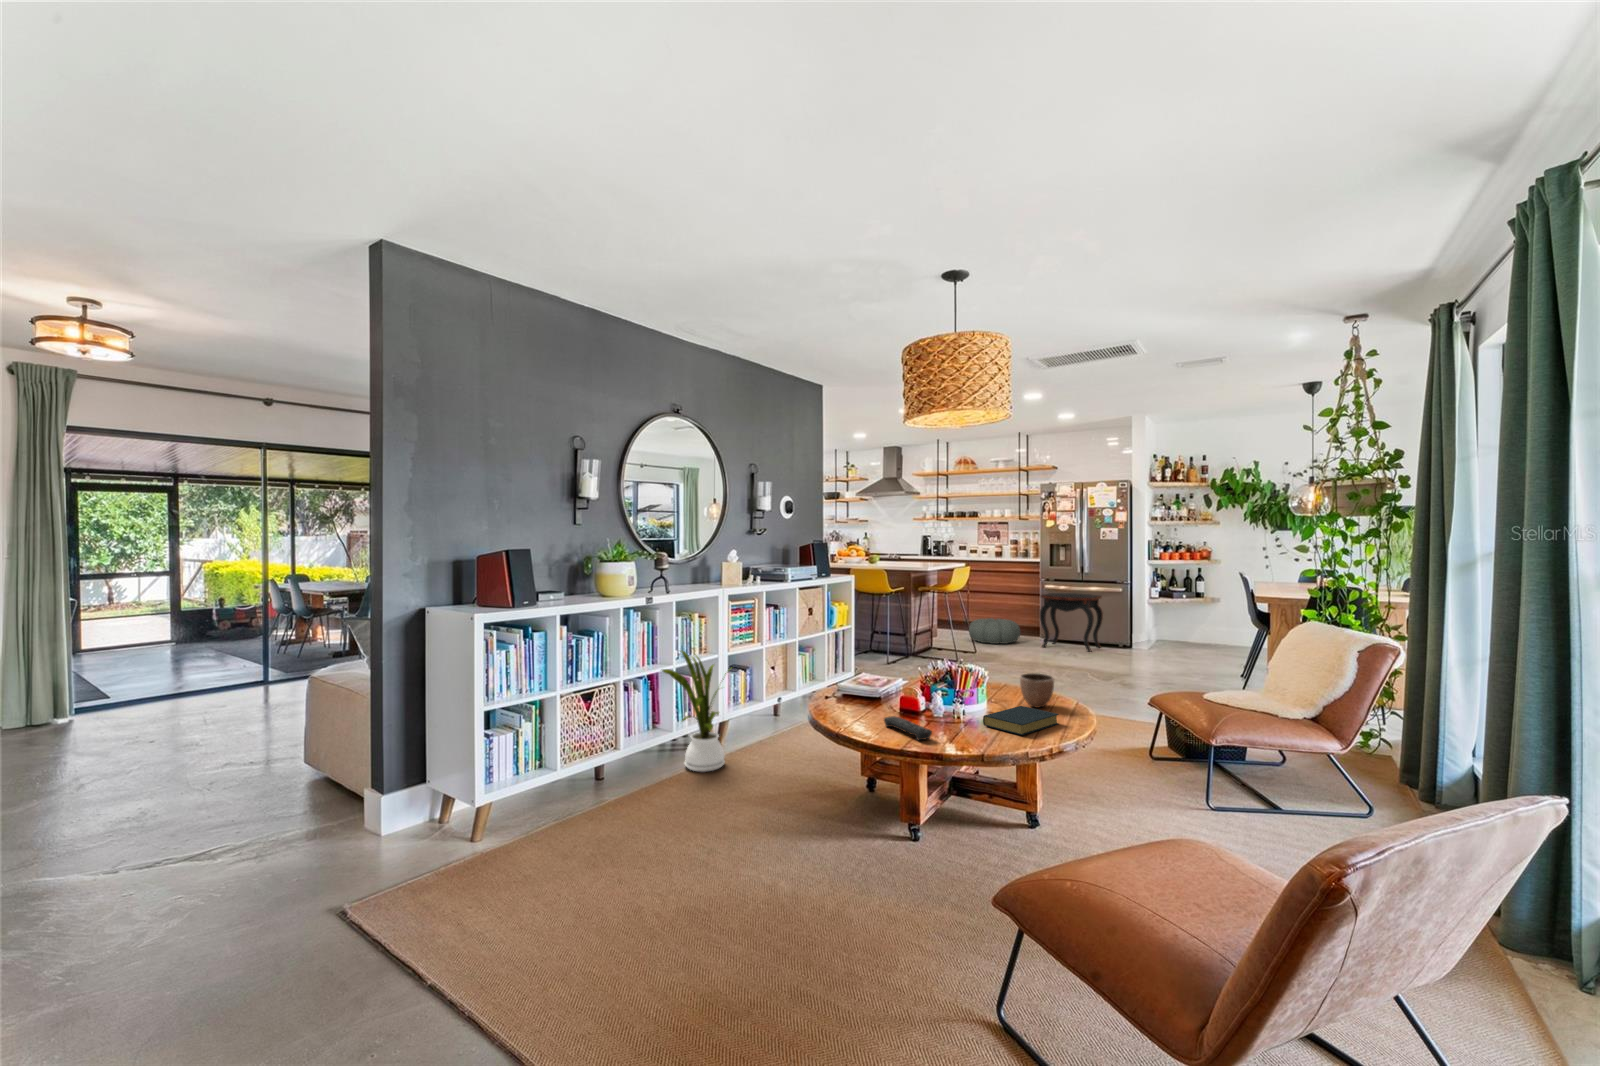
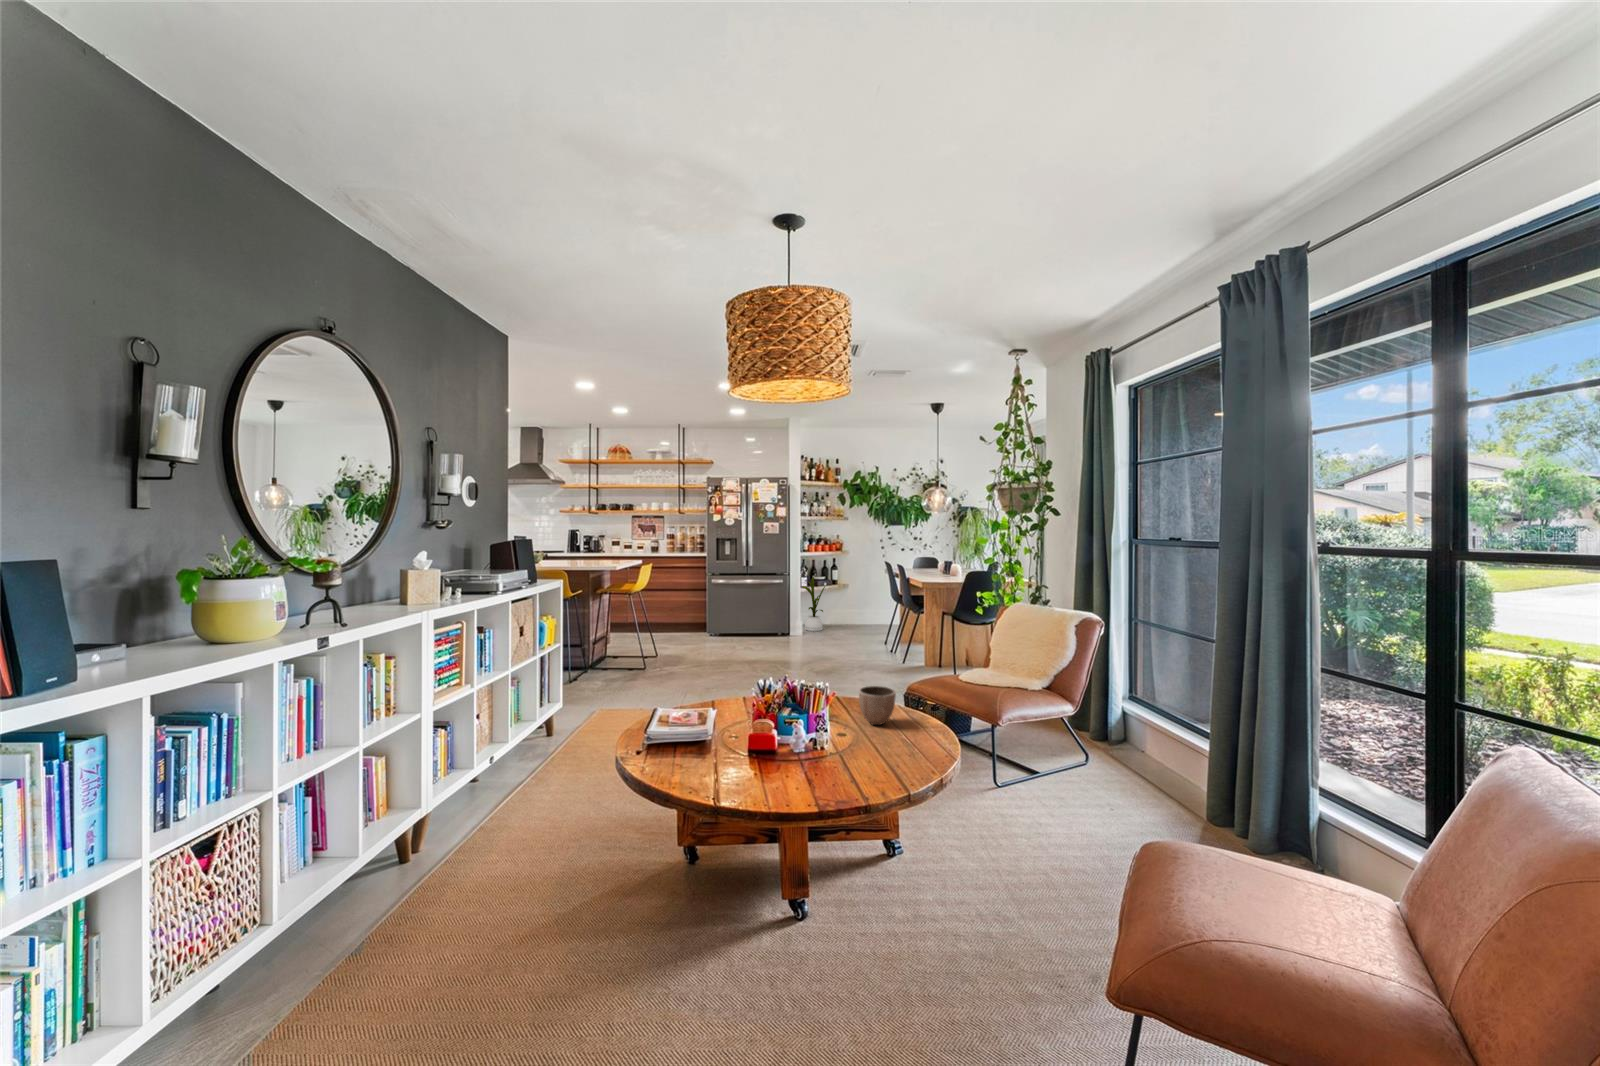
side table: present [1040,593,1103,652] -> none [713,586,768,642]
pouf: present [969,618,1020,644] -> none [639,615,692,642]
house plant: present [662,651,732,772] -> present [802,577,825,631]
hardback book: present [983,706,1059,735] -> none [861,728,925,767]
remote control: present [884,716,932,740] -> none [757,771,836,803]

